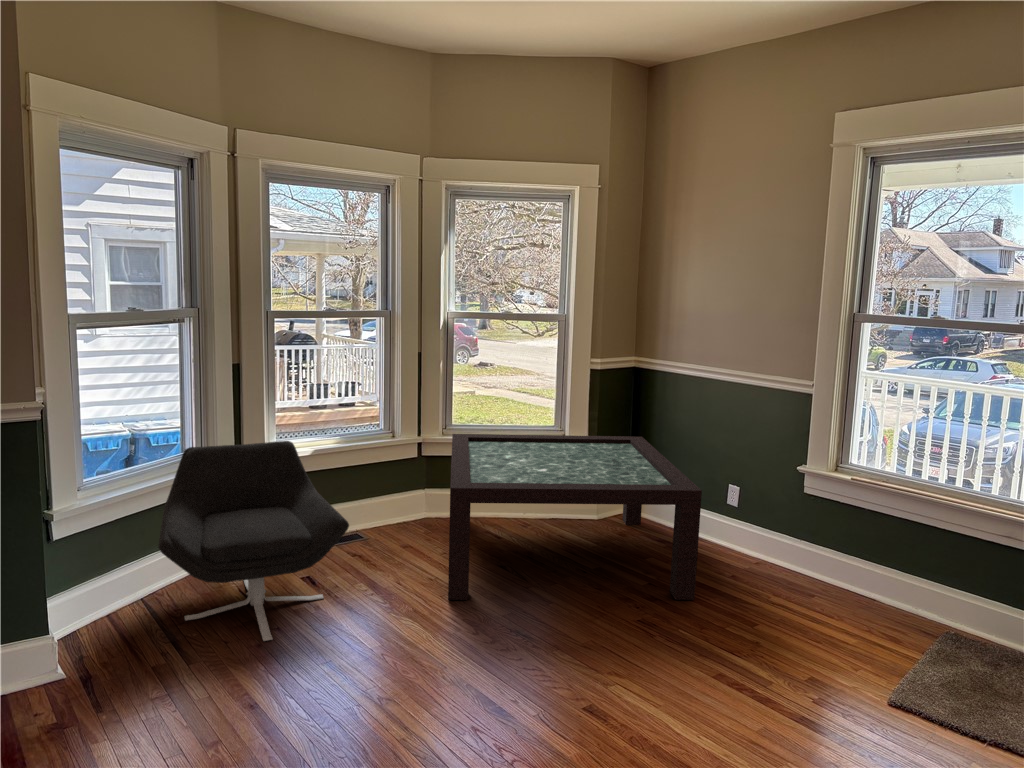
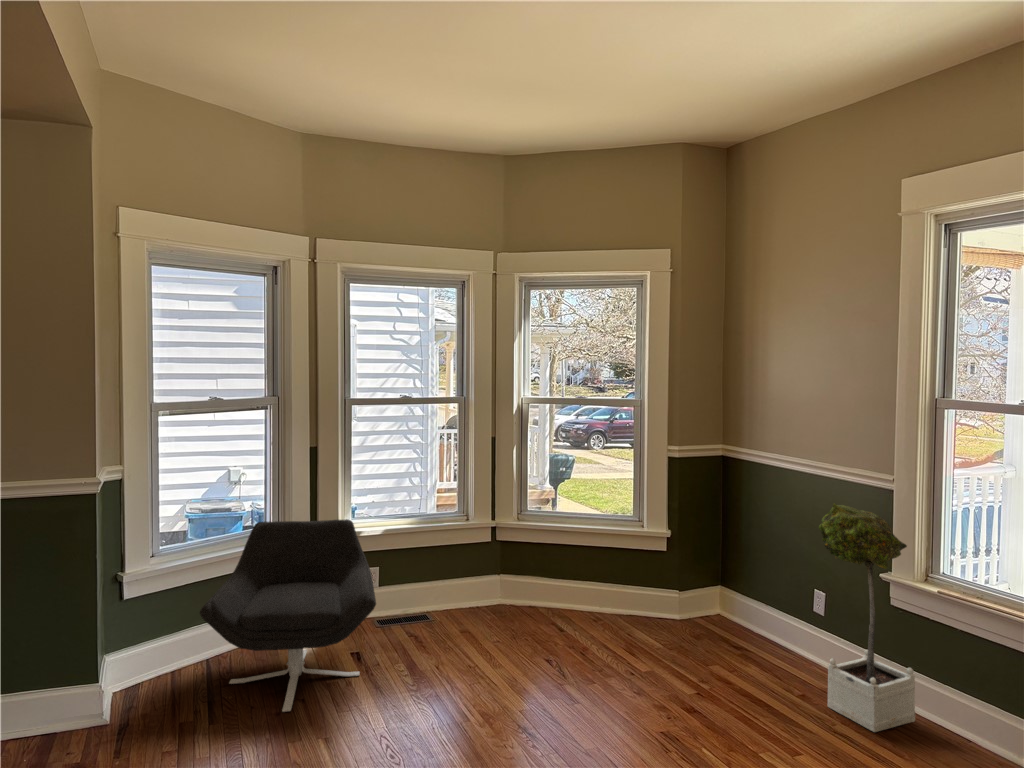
potted tree: none [753,407,828,598] -> present [819,503,915,732]
coffee table: present [448,434,702,600] -> none [474,520,743,720]

